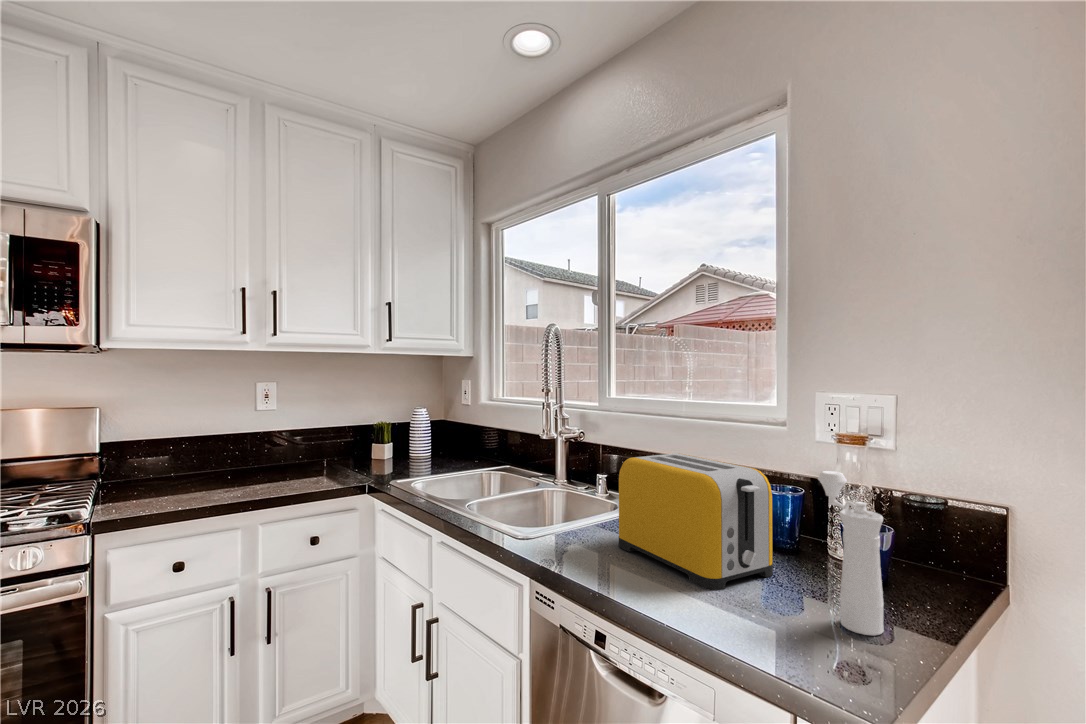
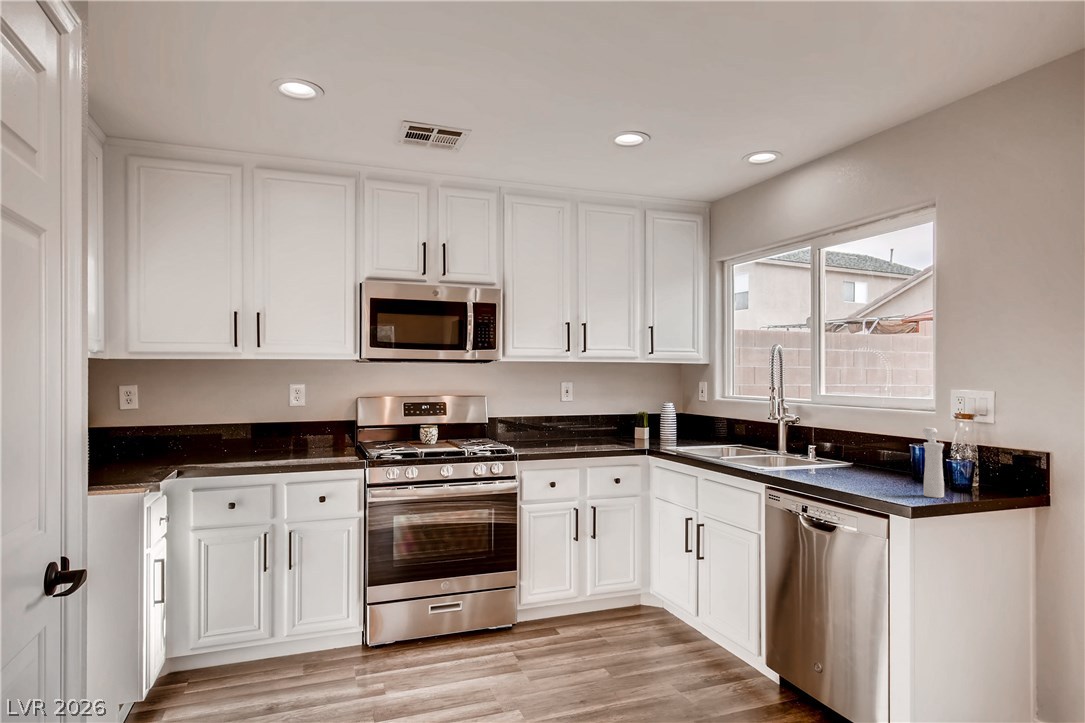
toaster: present [619,453,773,590] -> none [818,424,905,487]

